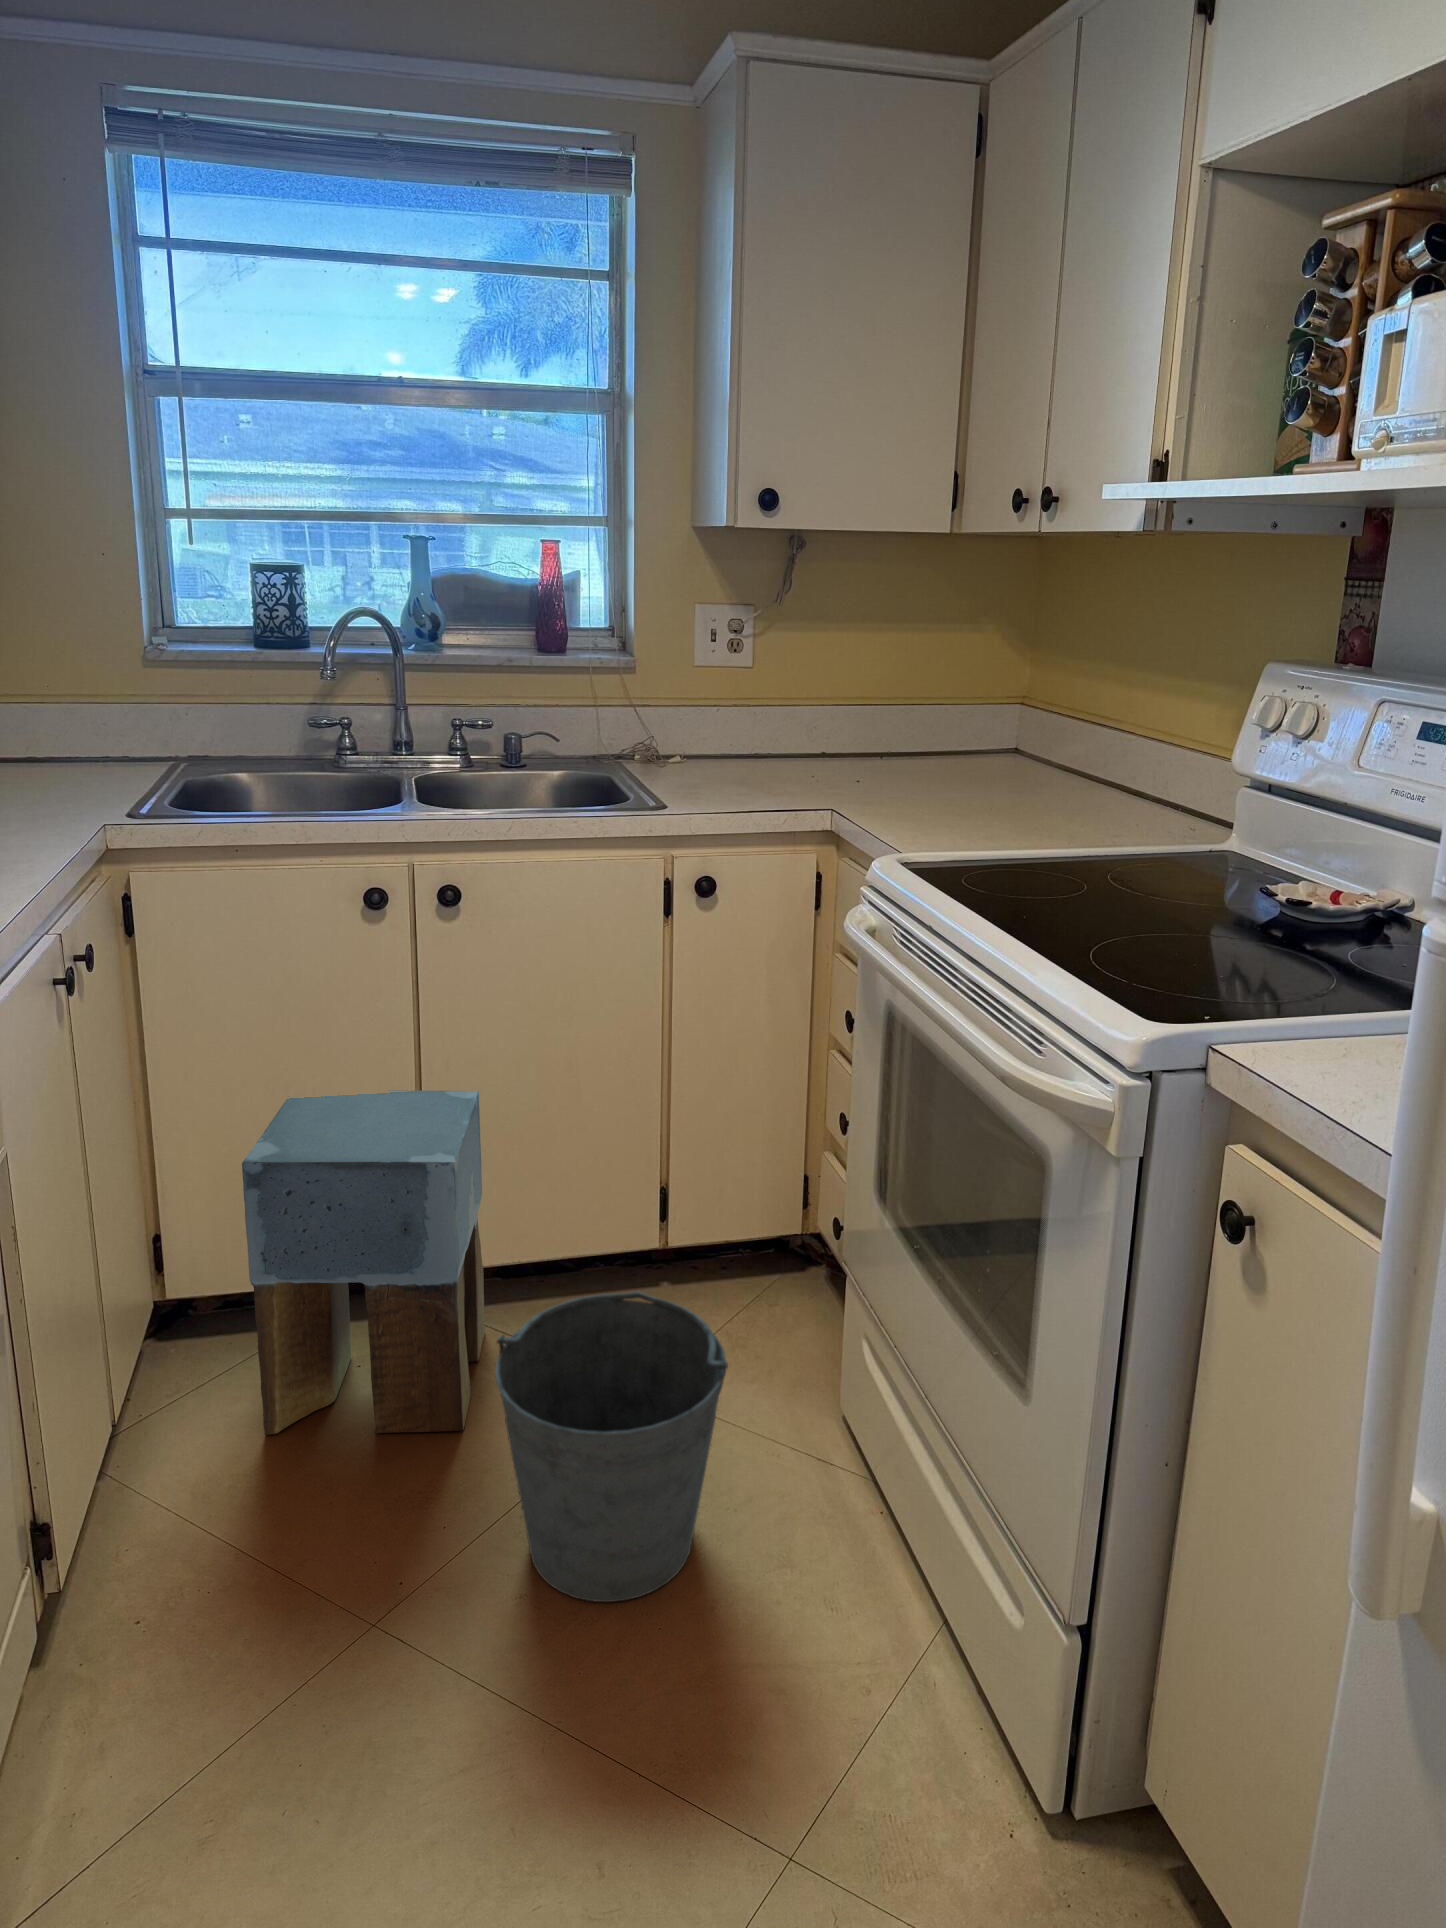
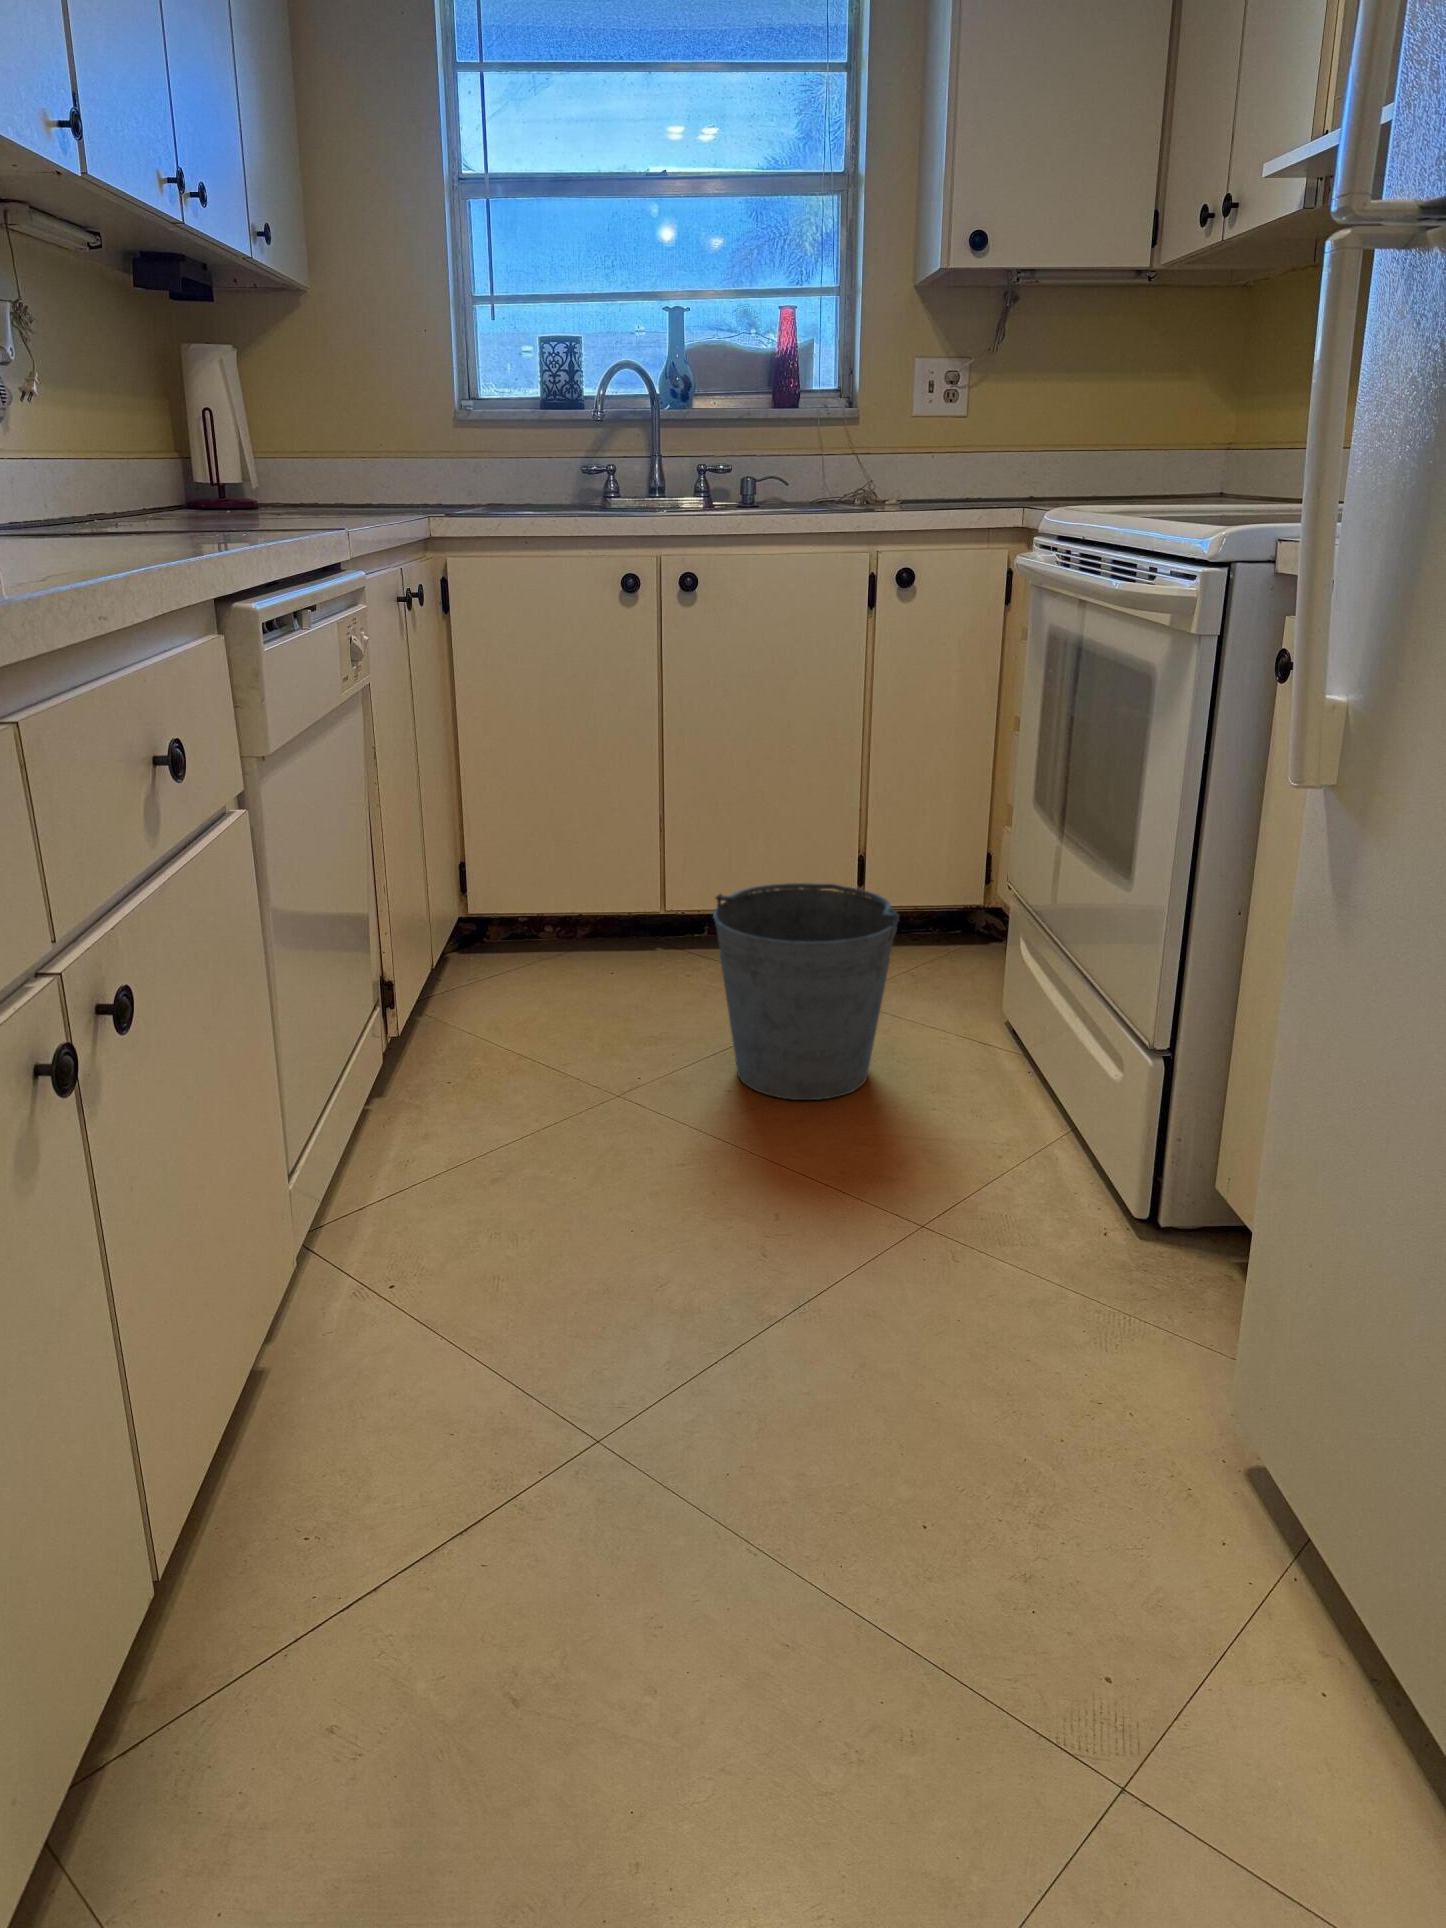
stool: present [242,1090,485,1435] -> none [526,748,711,1011]

